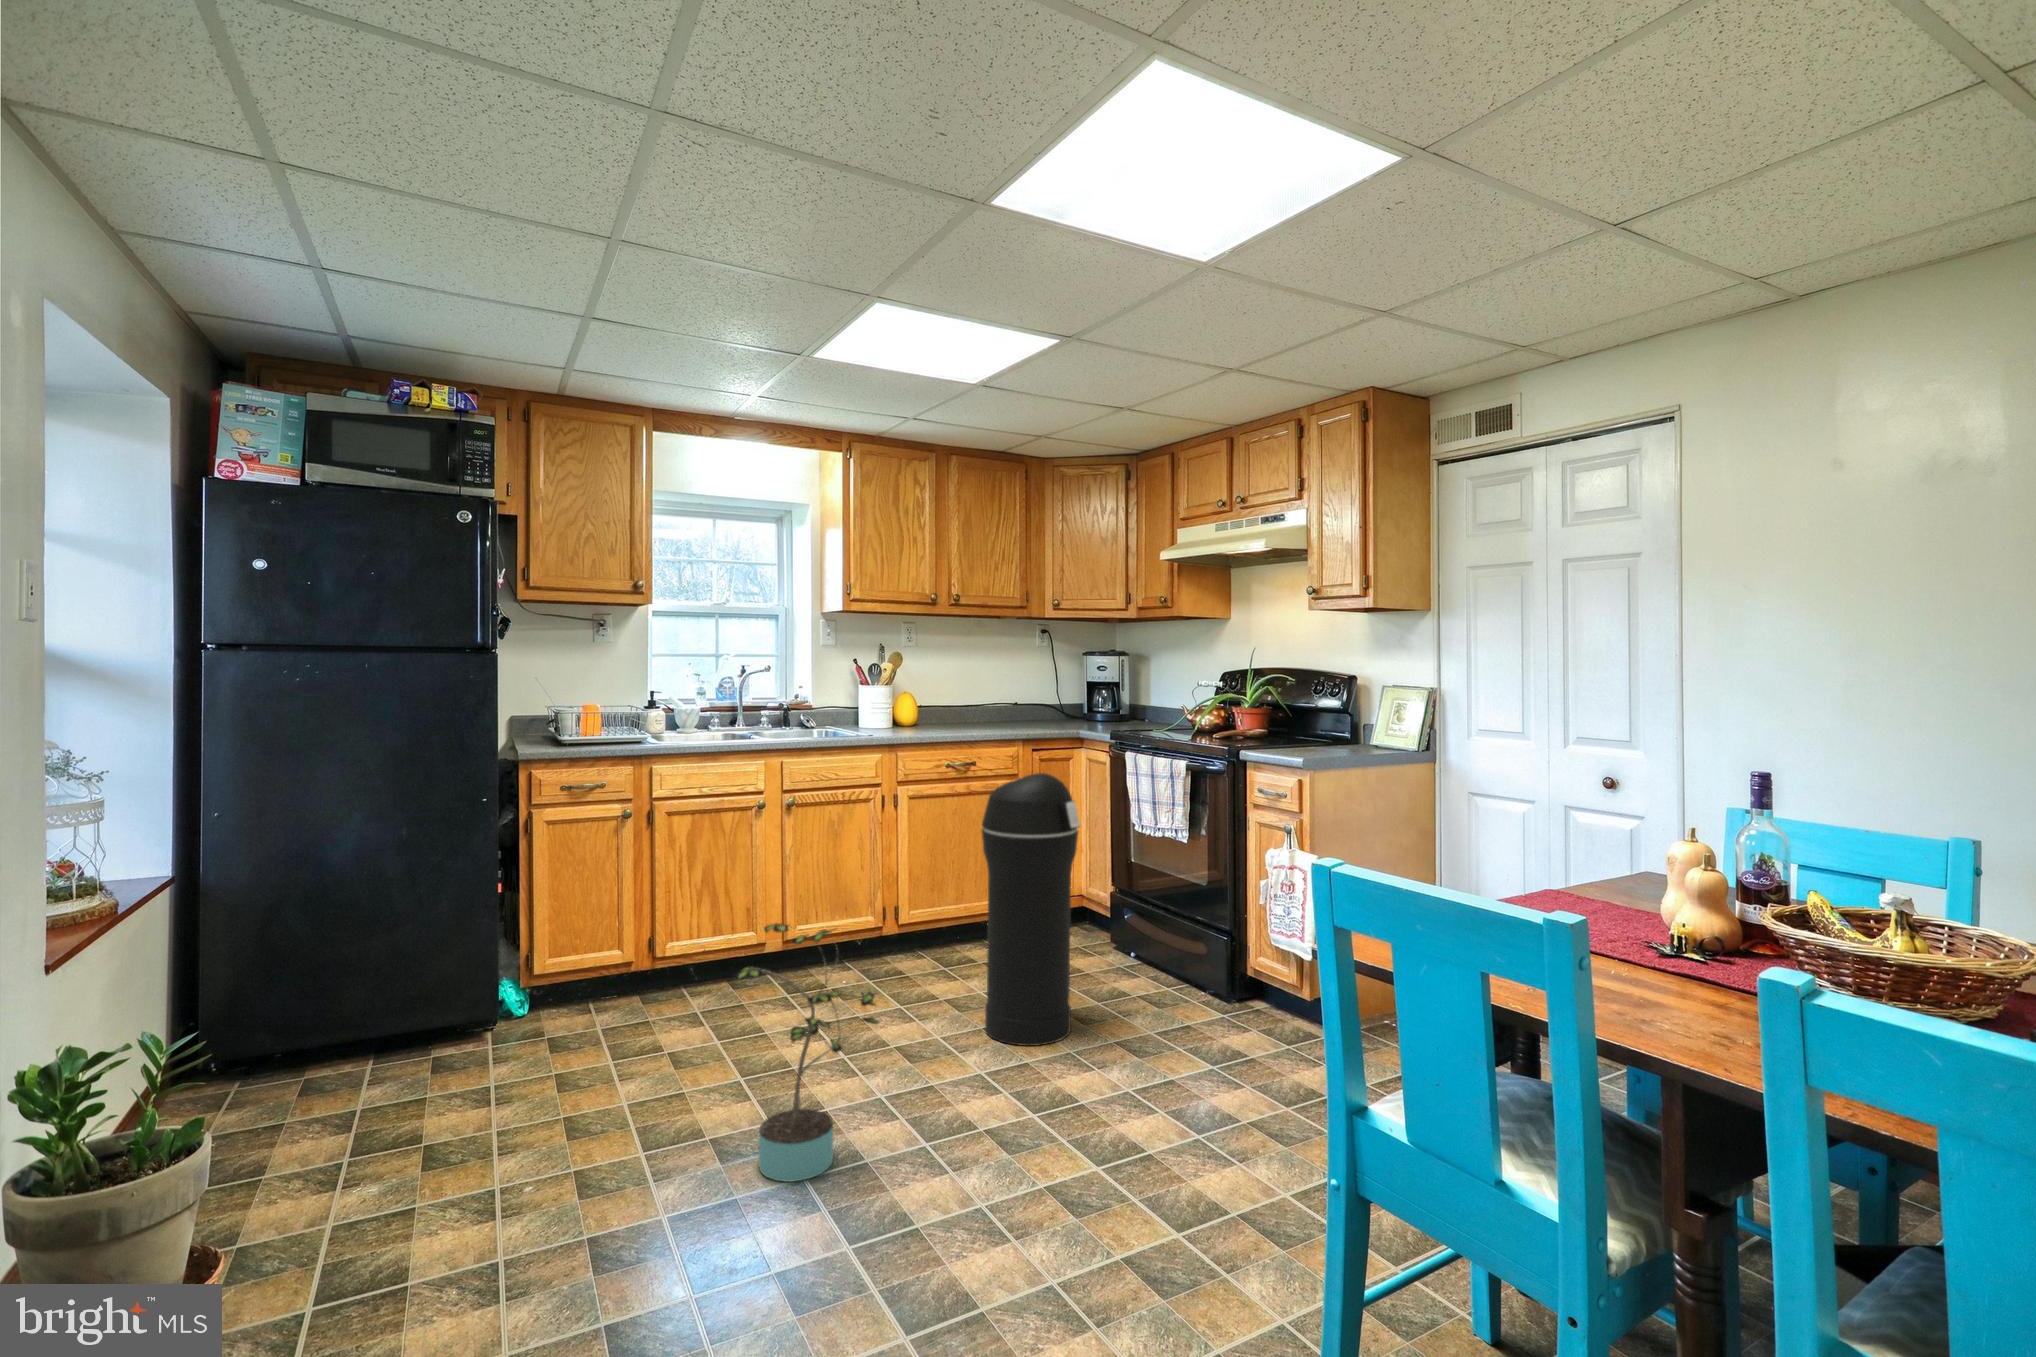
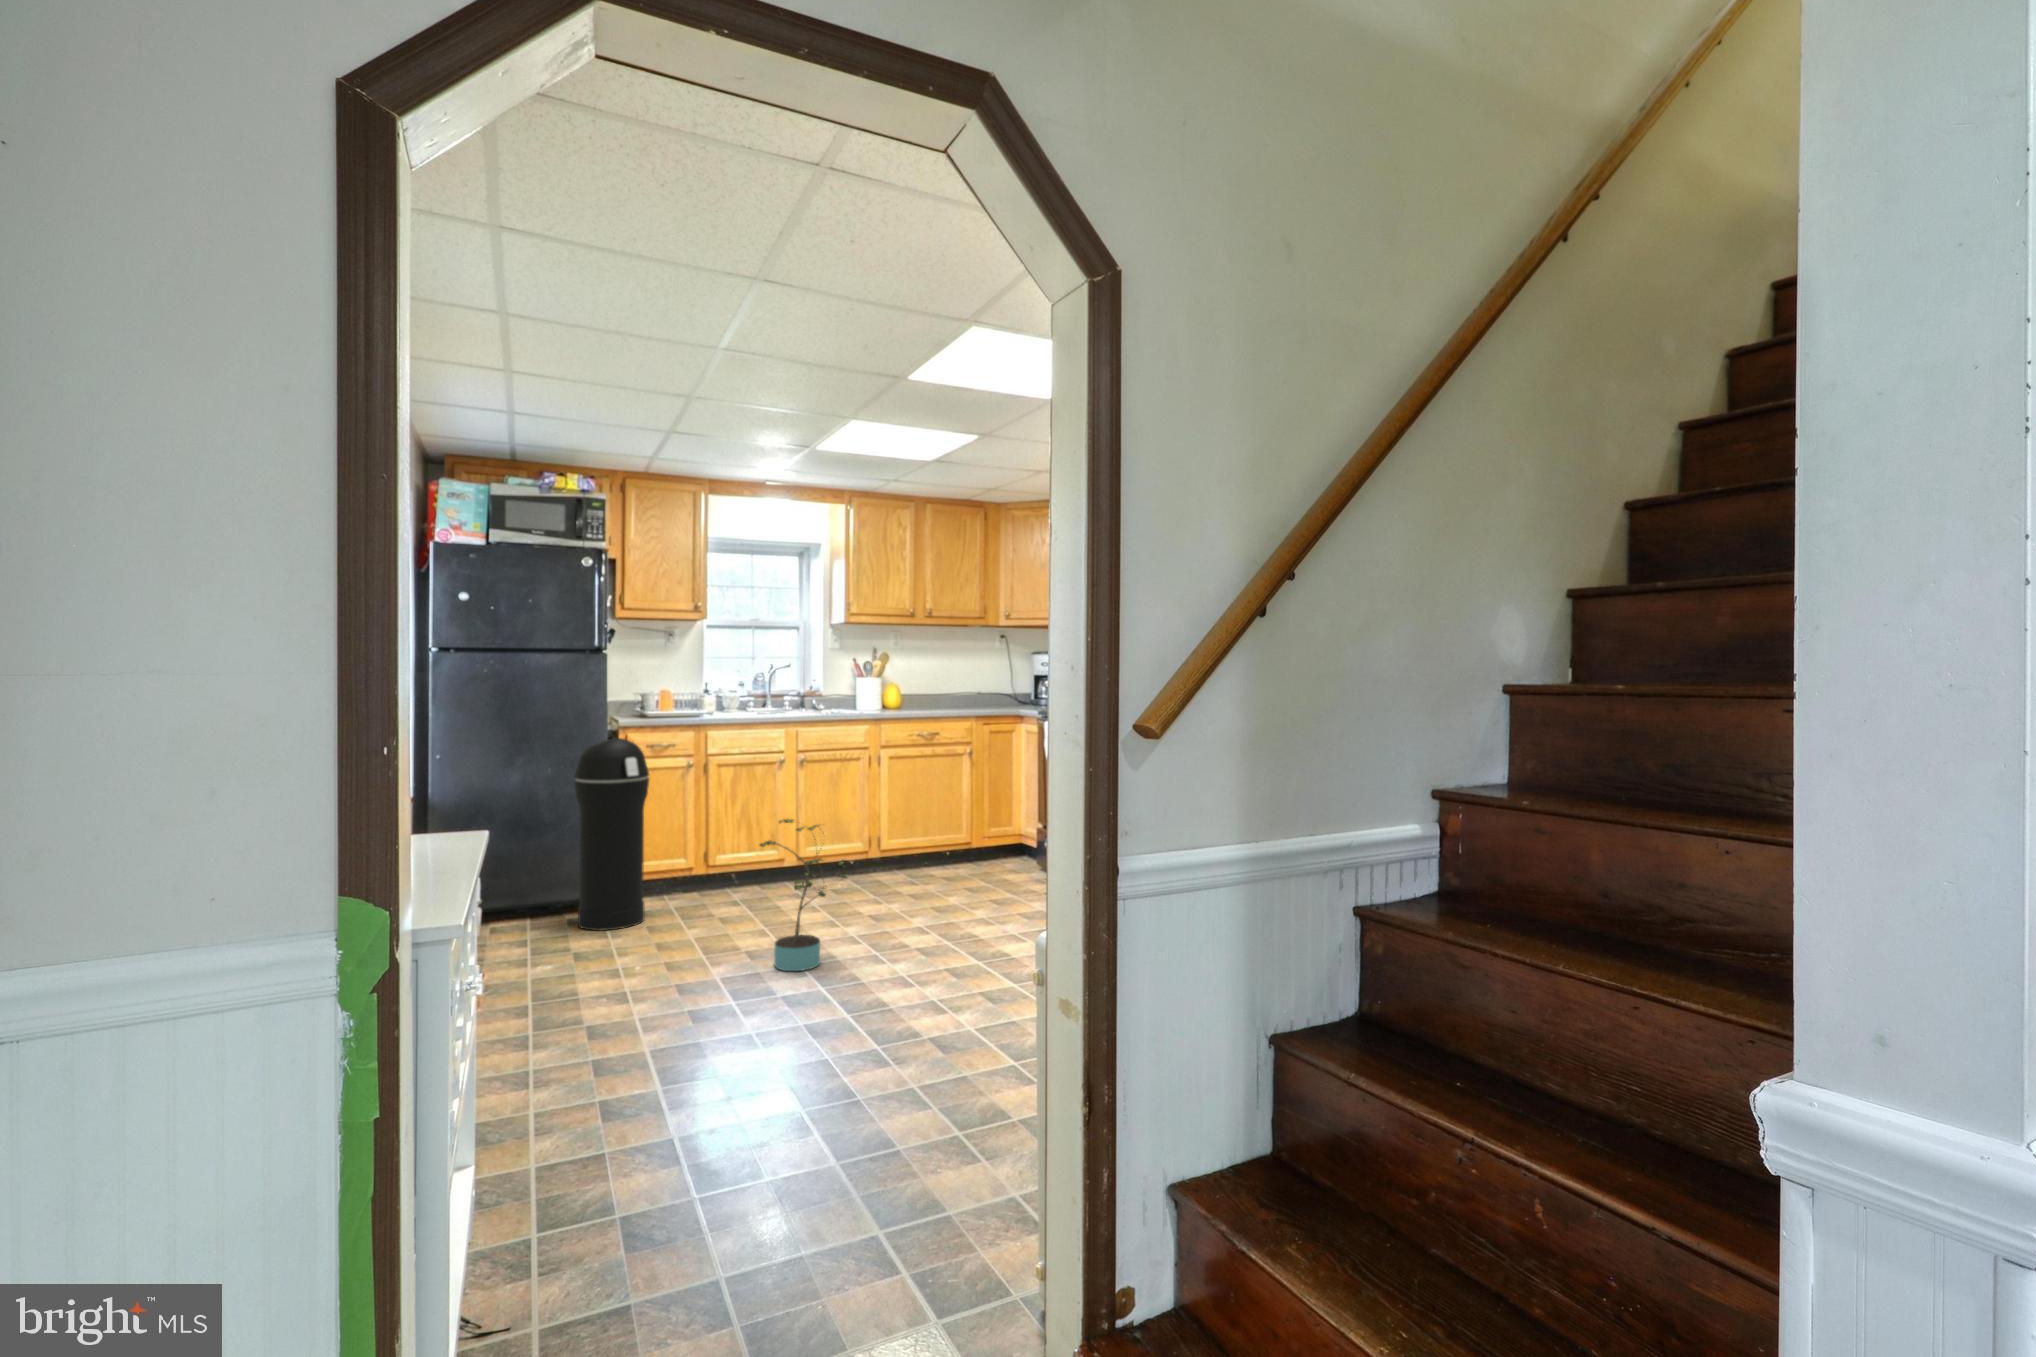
trash can: present [982,773,1080,1046] -> present [574,738,649,931]

